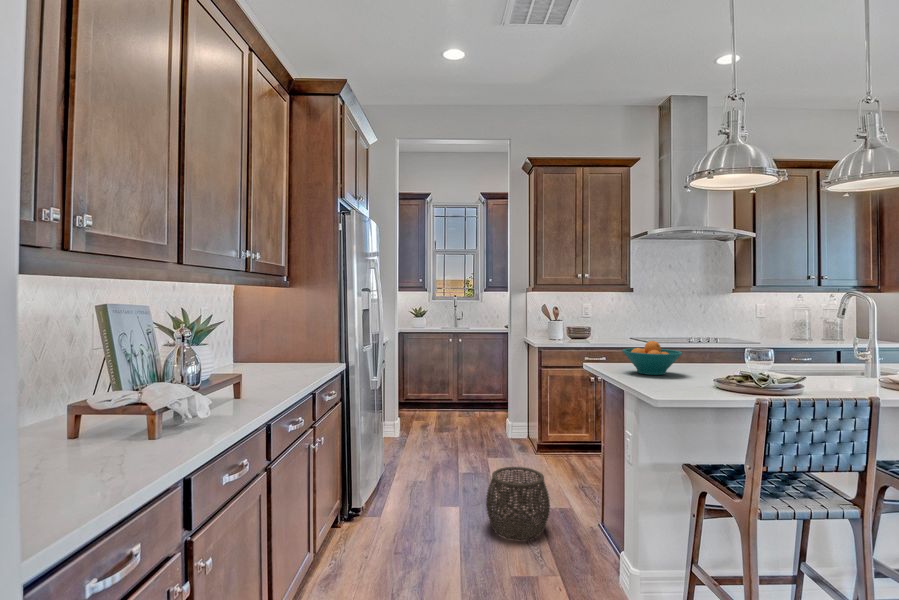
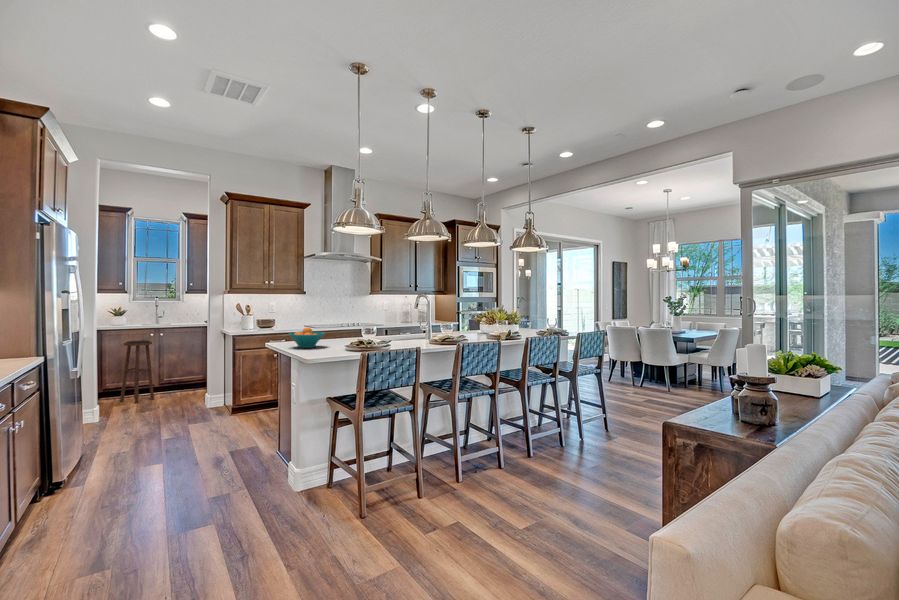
stool: none [421,346,452,418] -> present [120,340,154,403]
woven basket: present [486,467,550,540] -> none [187,421,239,472]

